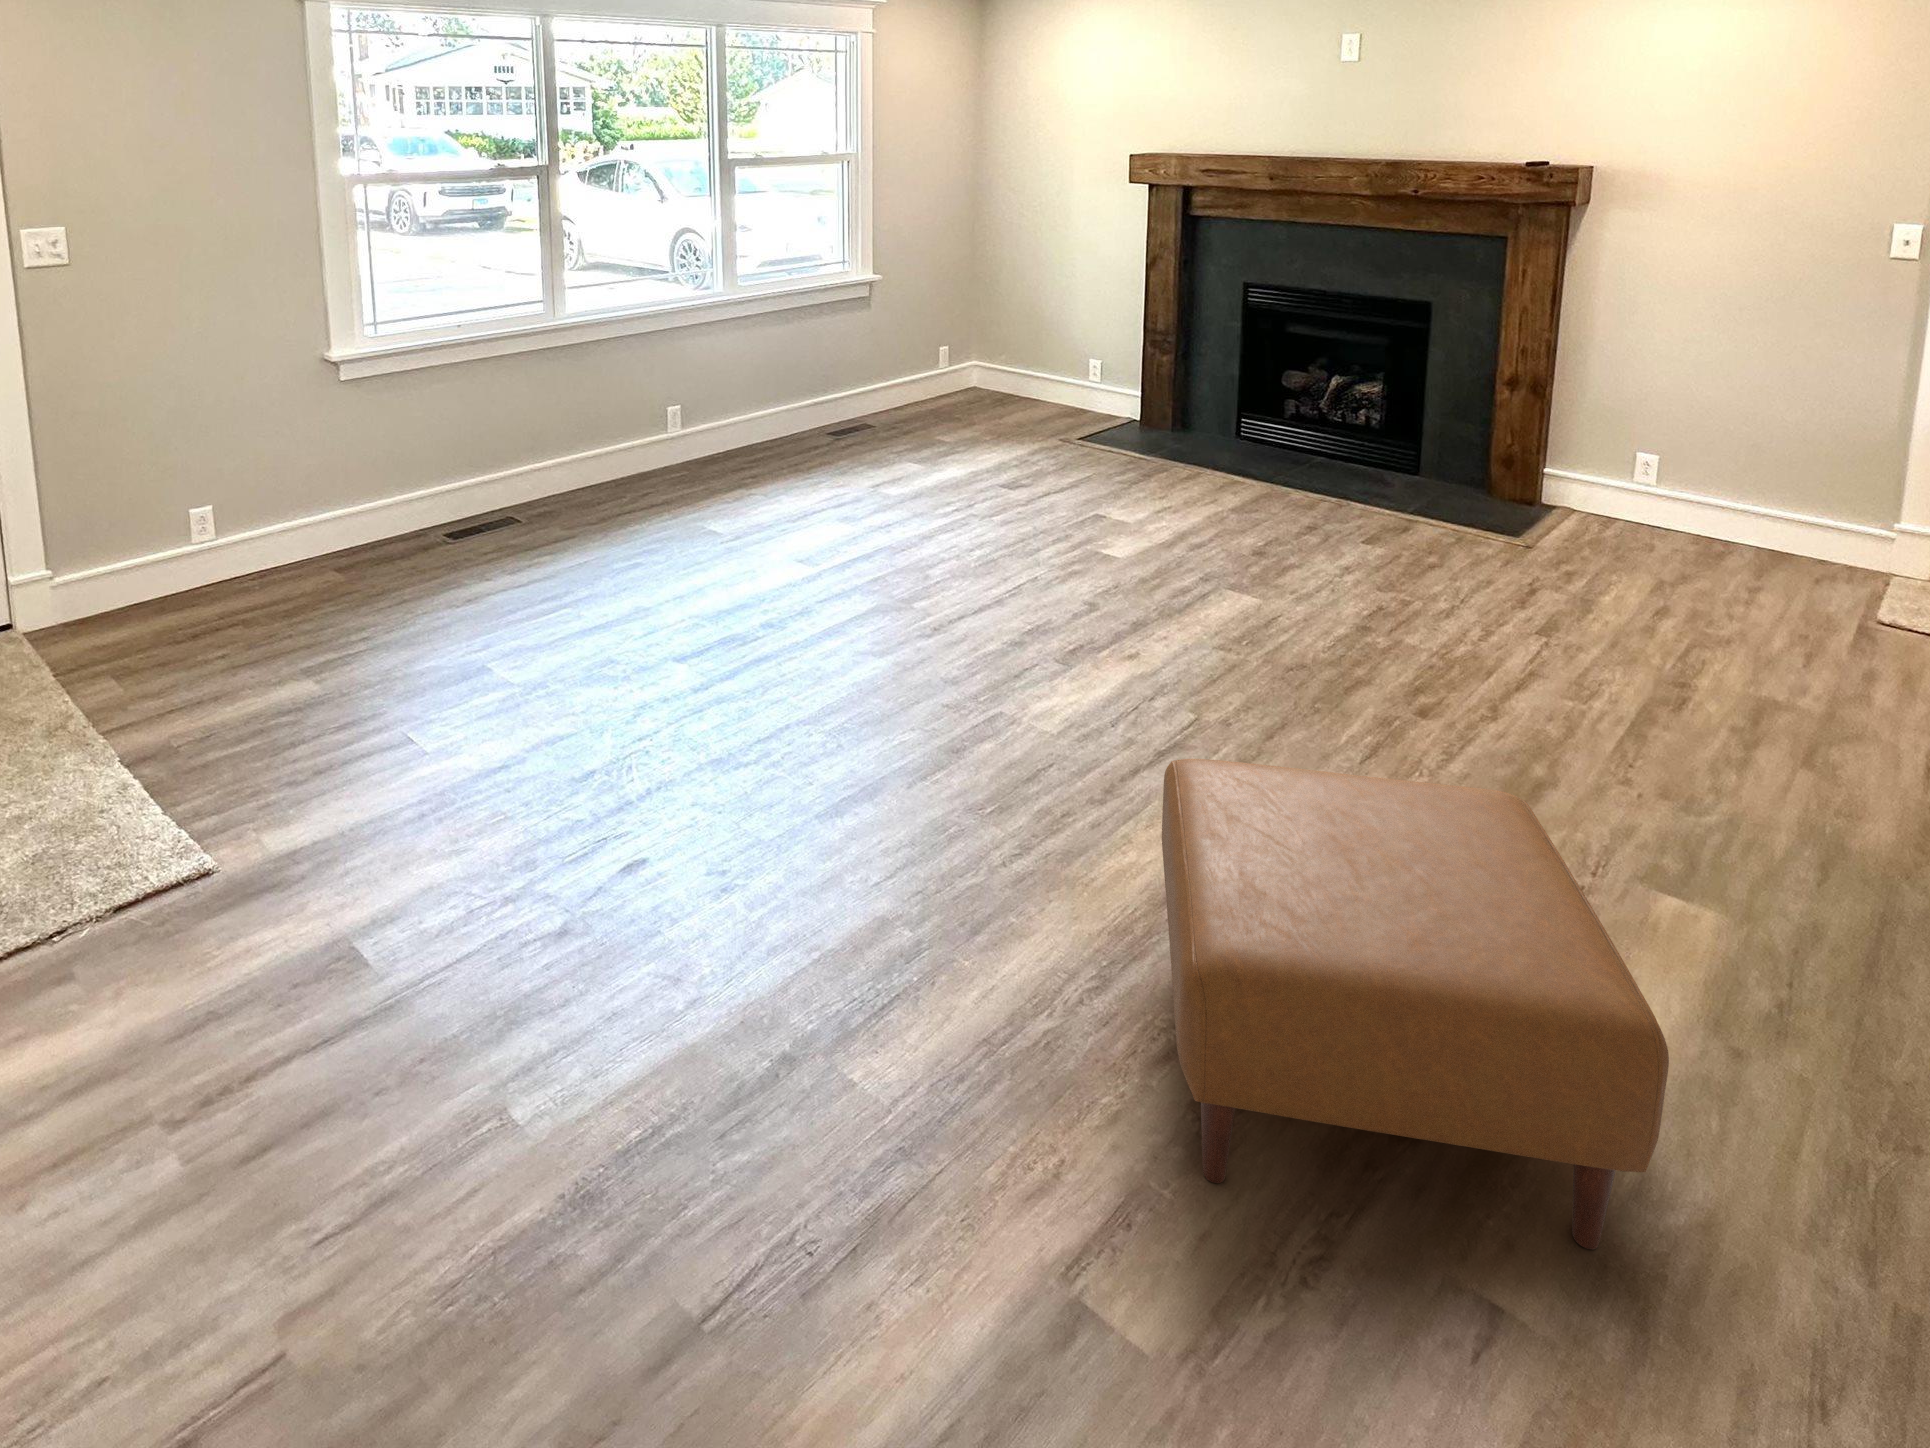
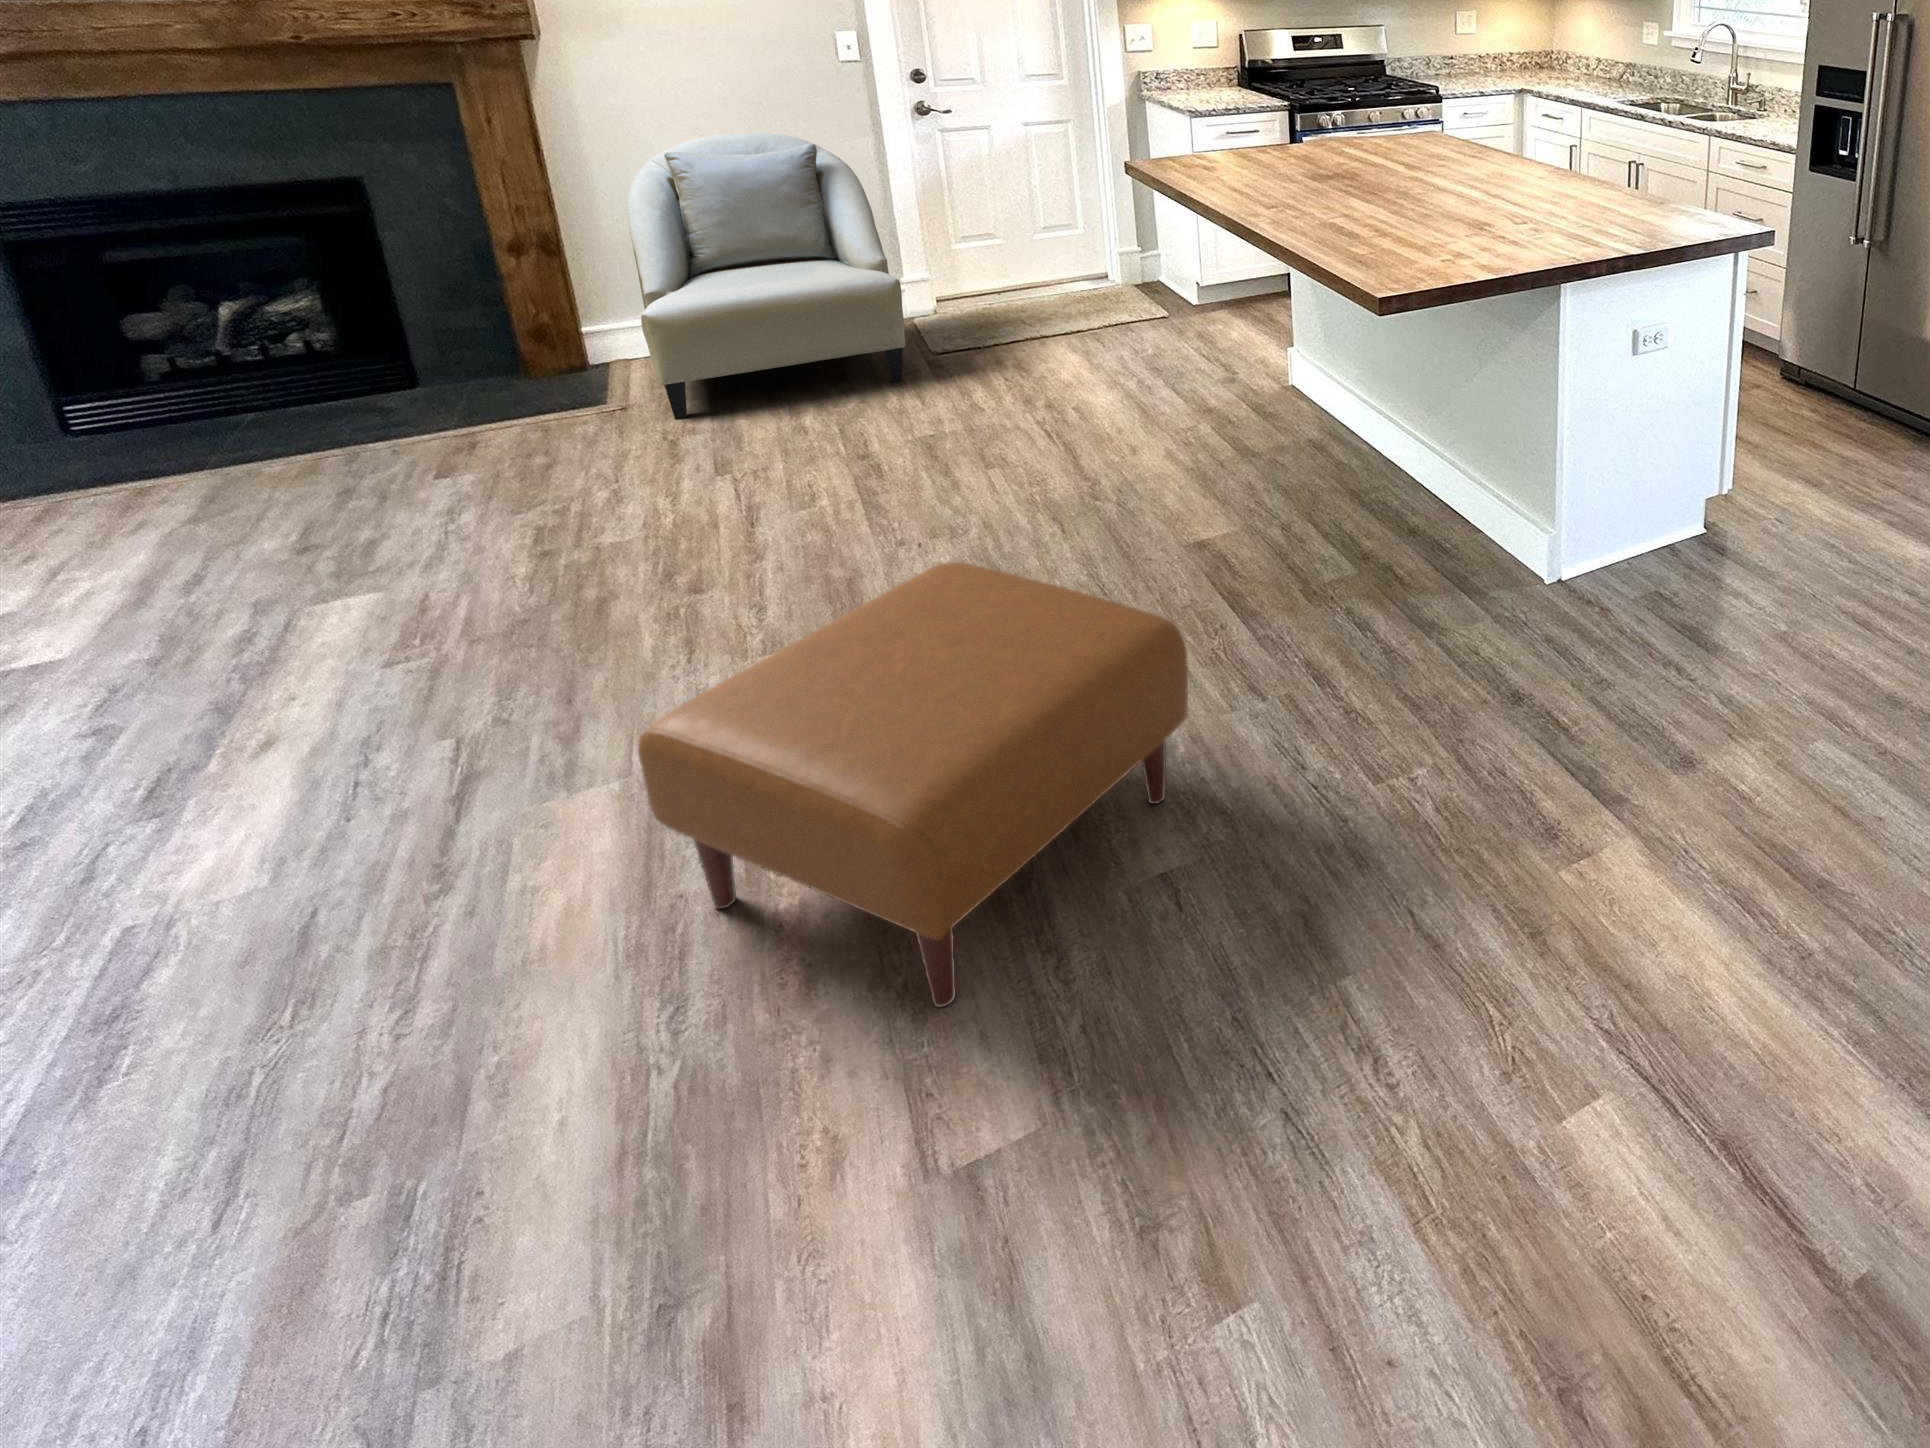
armchair: none [1556,317,1858,631] -> present [627,133,905,419]

